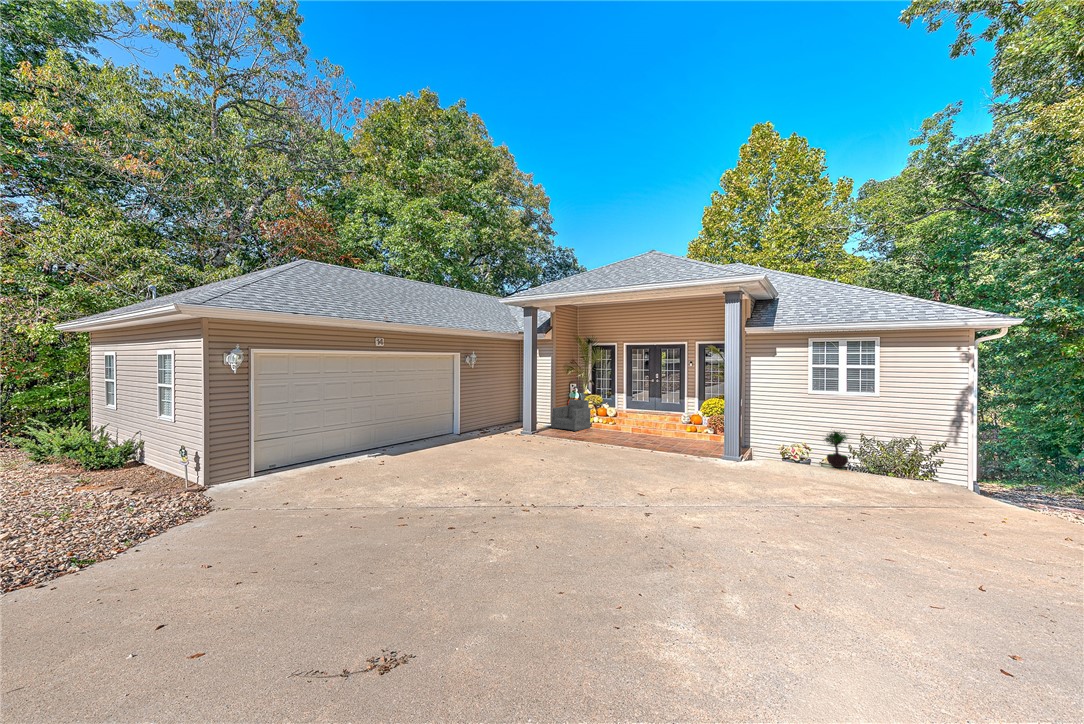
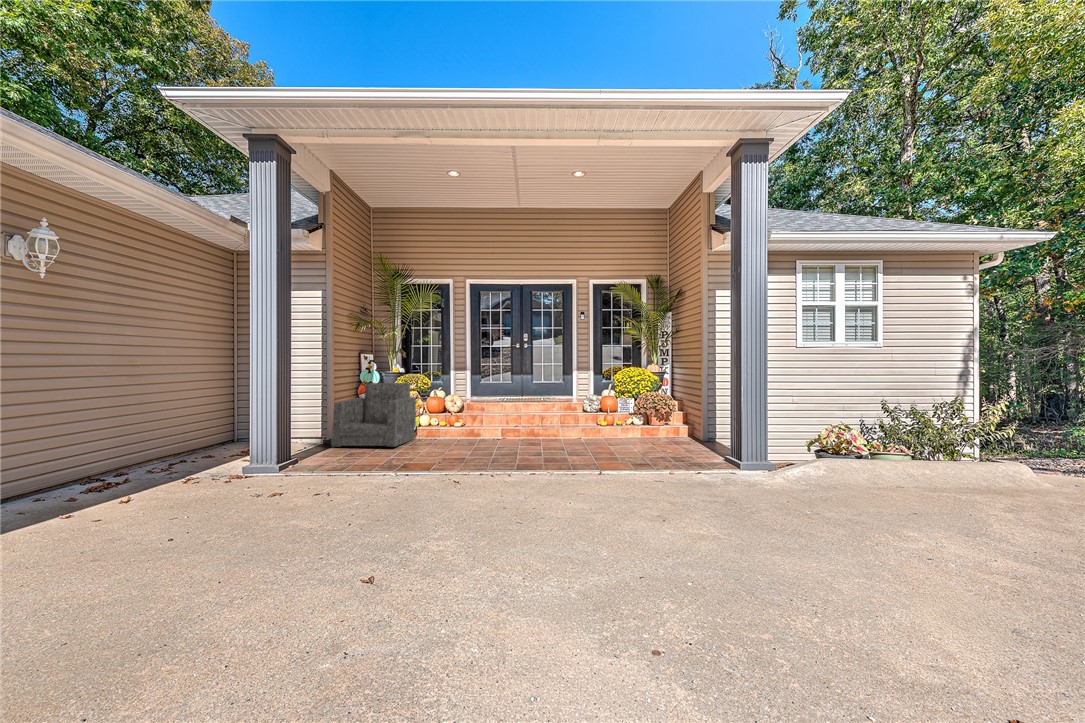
potted tree: present [824,431,848,468] -> none [833,393,873,453]

